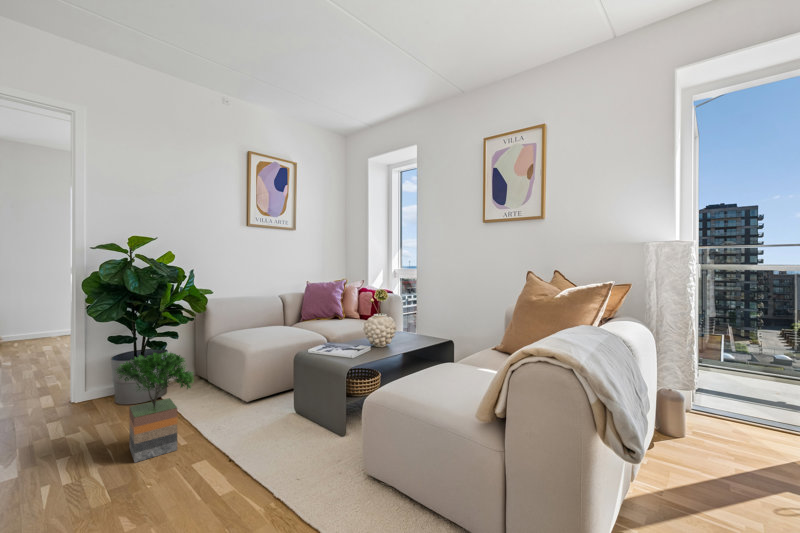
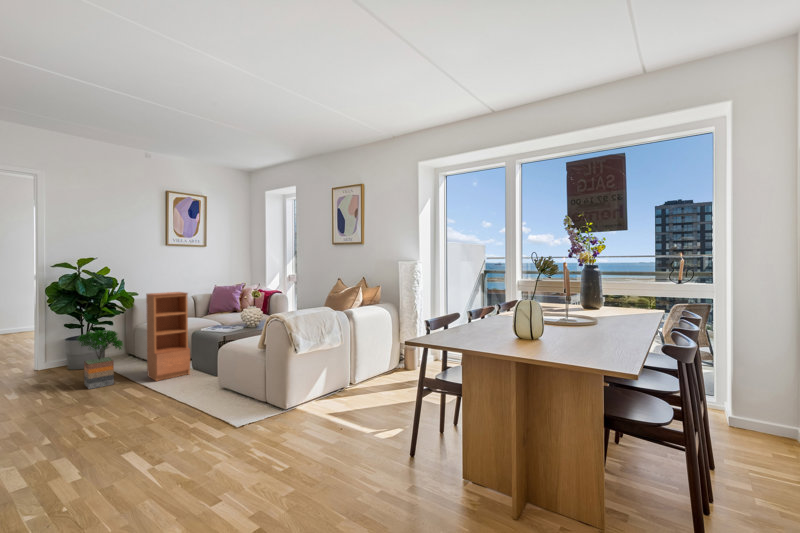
bookcase: none [230,289,300,446] -> present [146,292,190,381]

